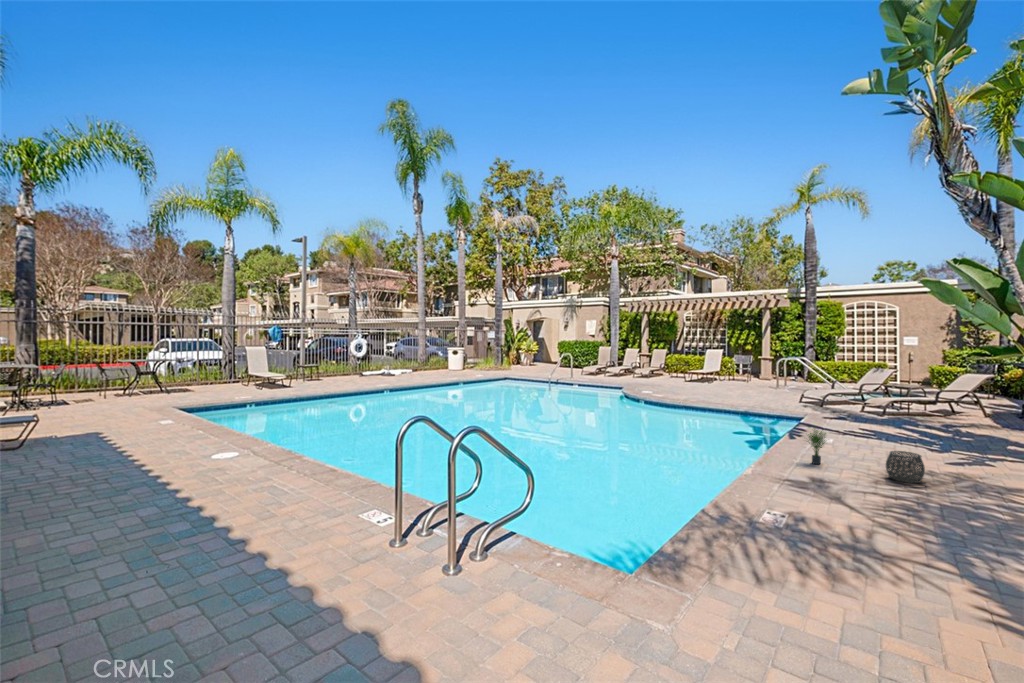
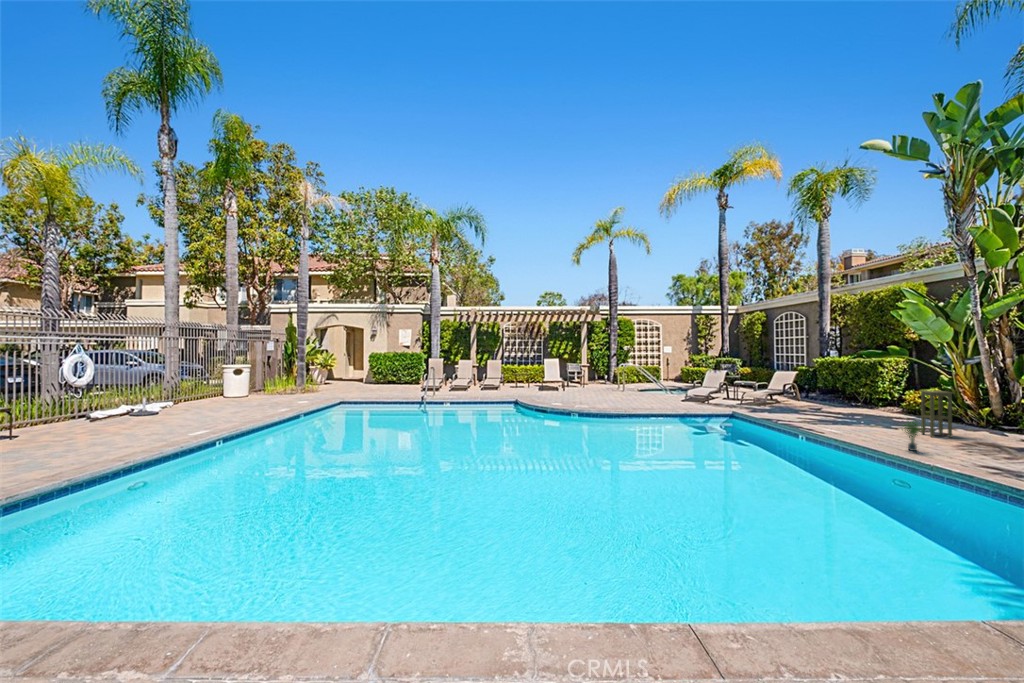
stool: none [923,401,960,465] -> present [921,390,953,438]
woven basket: present [886,451,925,483] -> none [972,430,1006,455]

